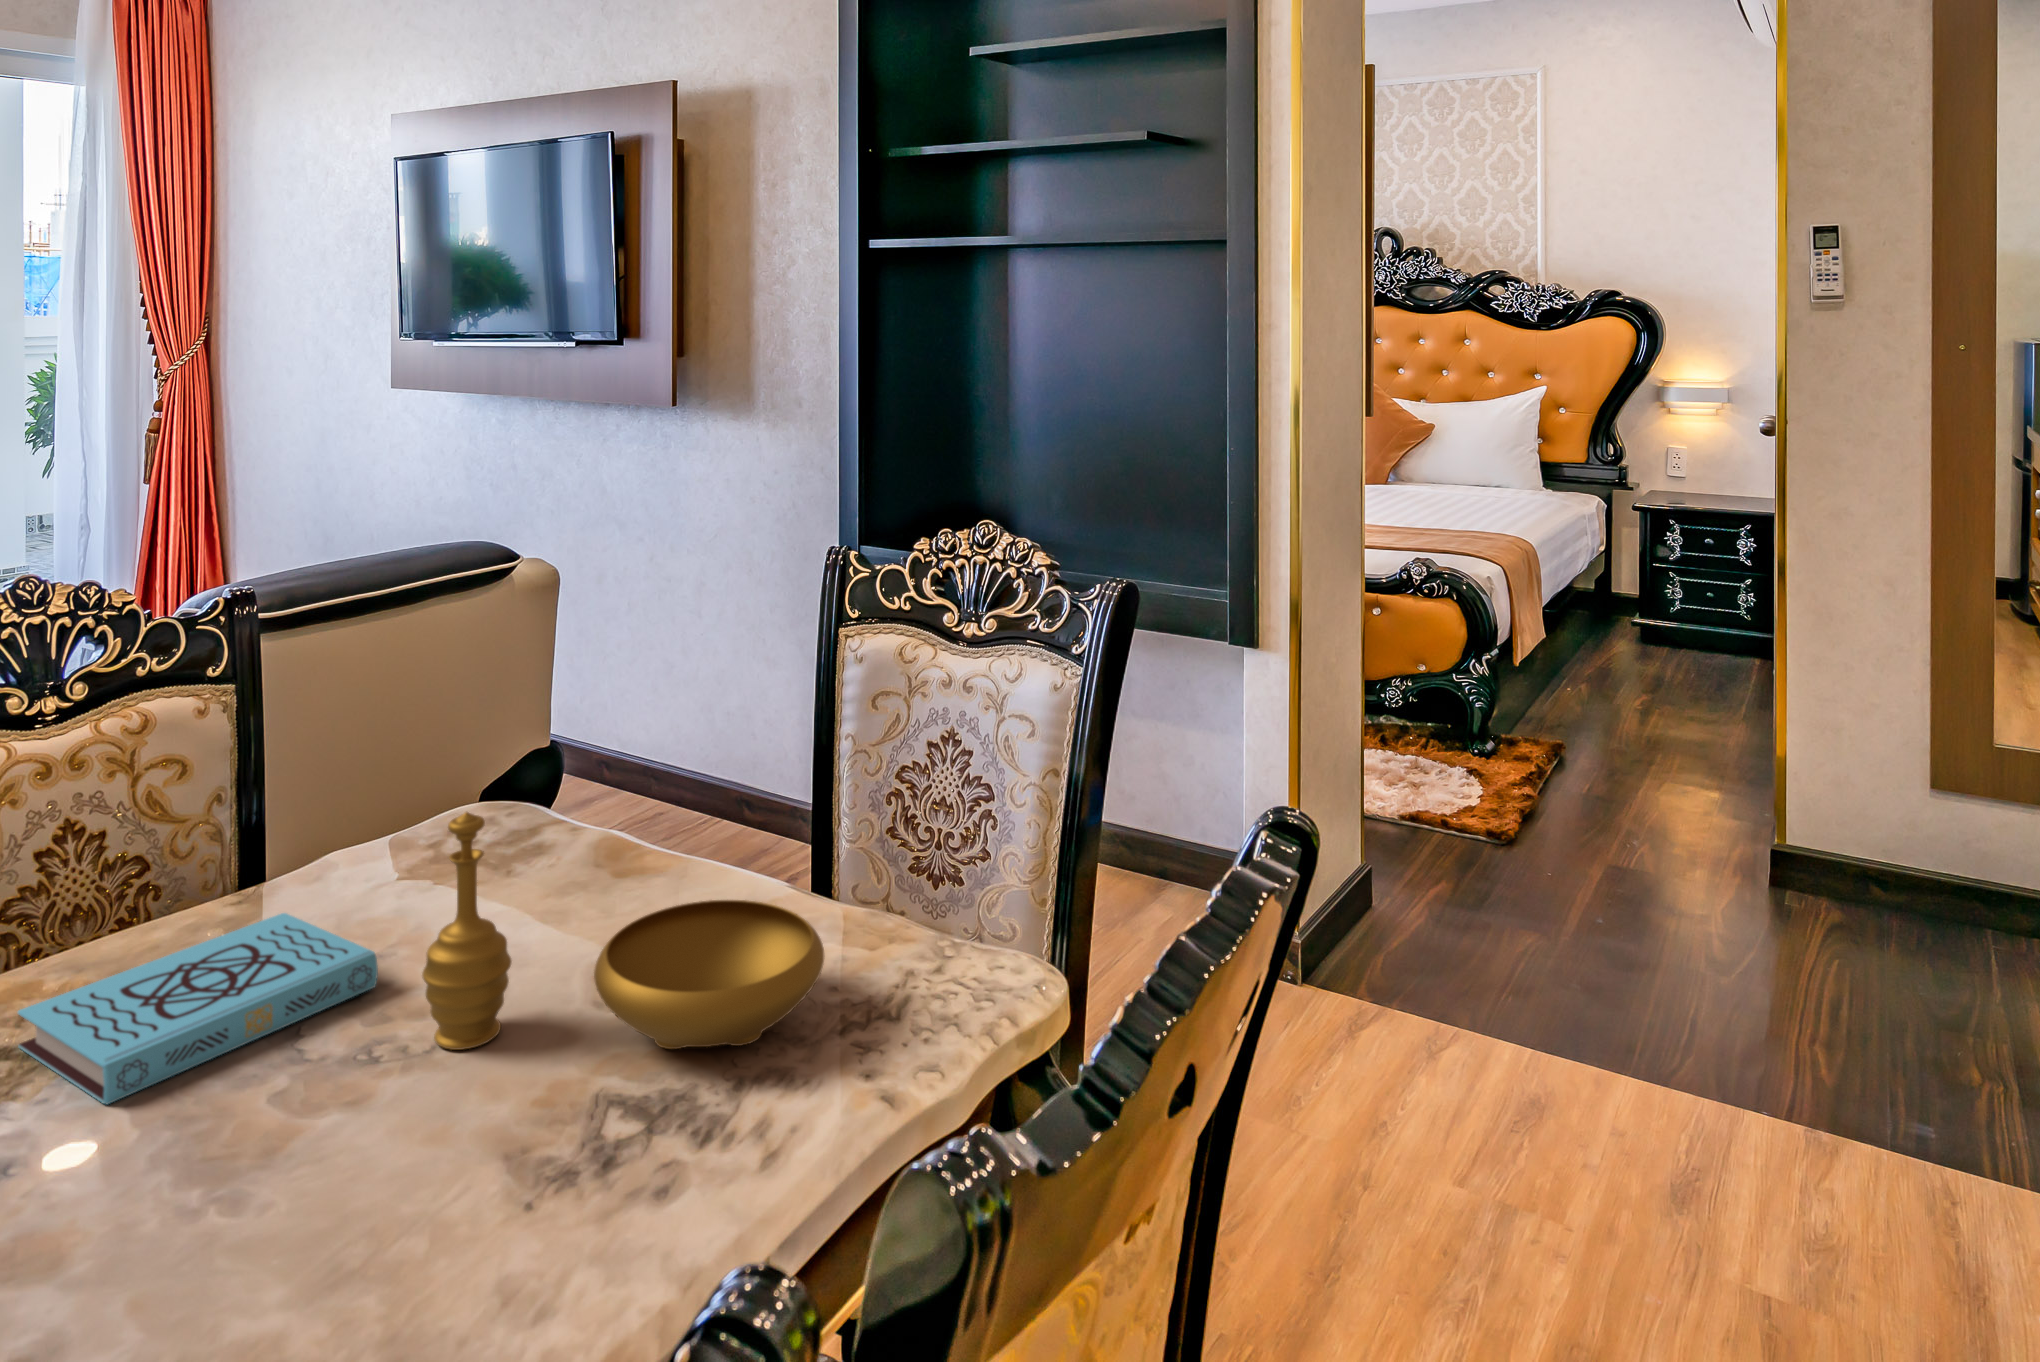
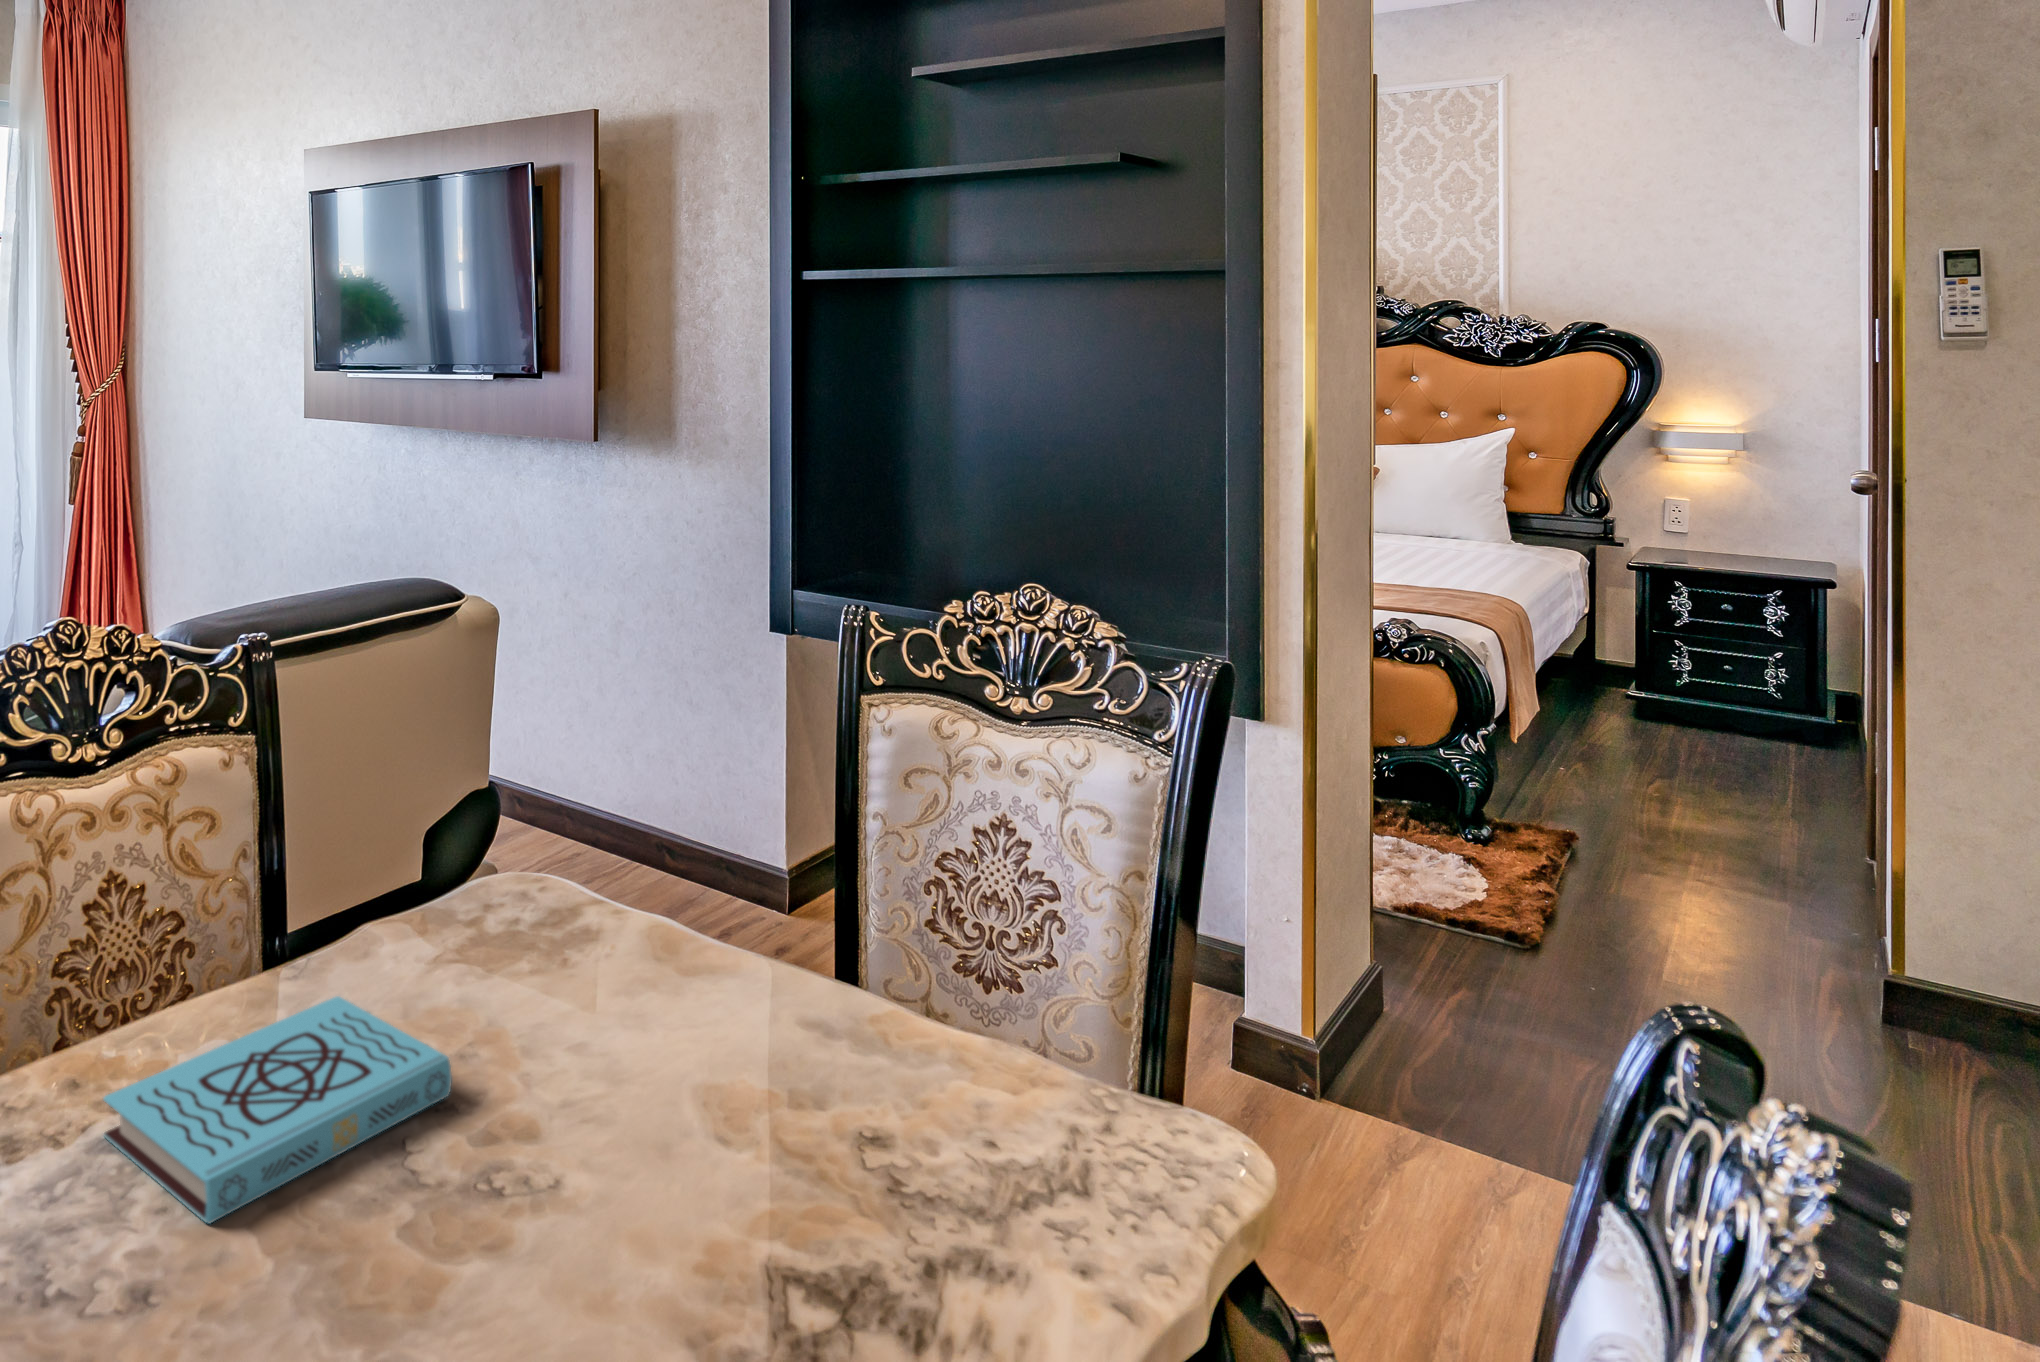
decorative bowl: present [422,812,824,1050] -> none [521,916,983,1224]

